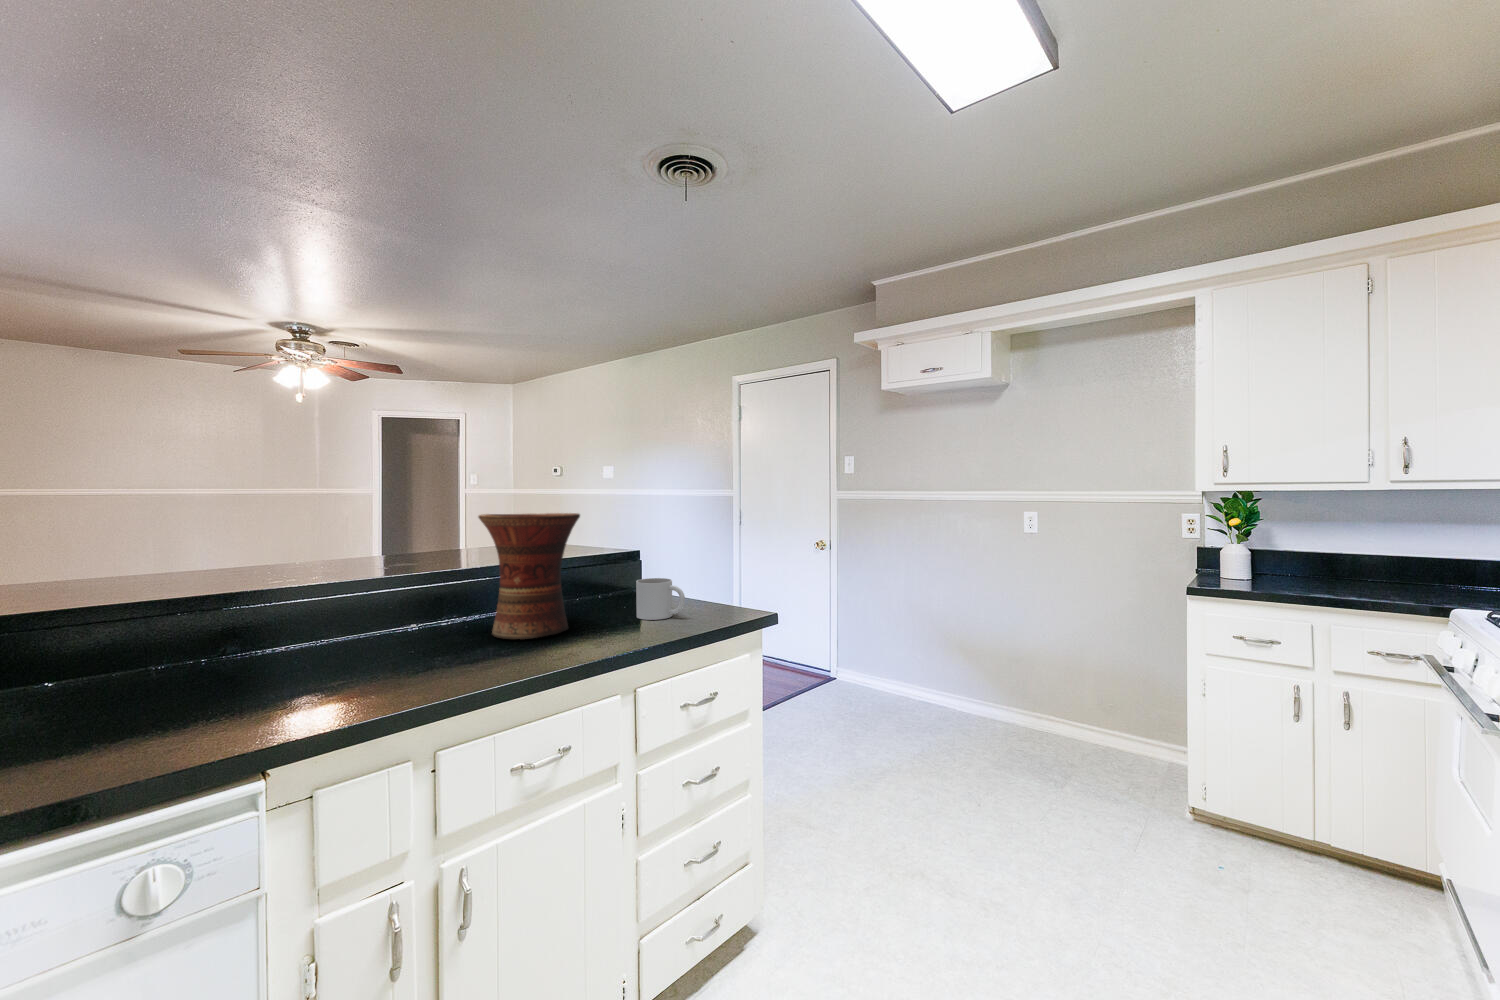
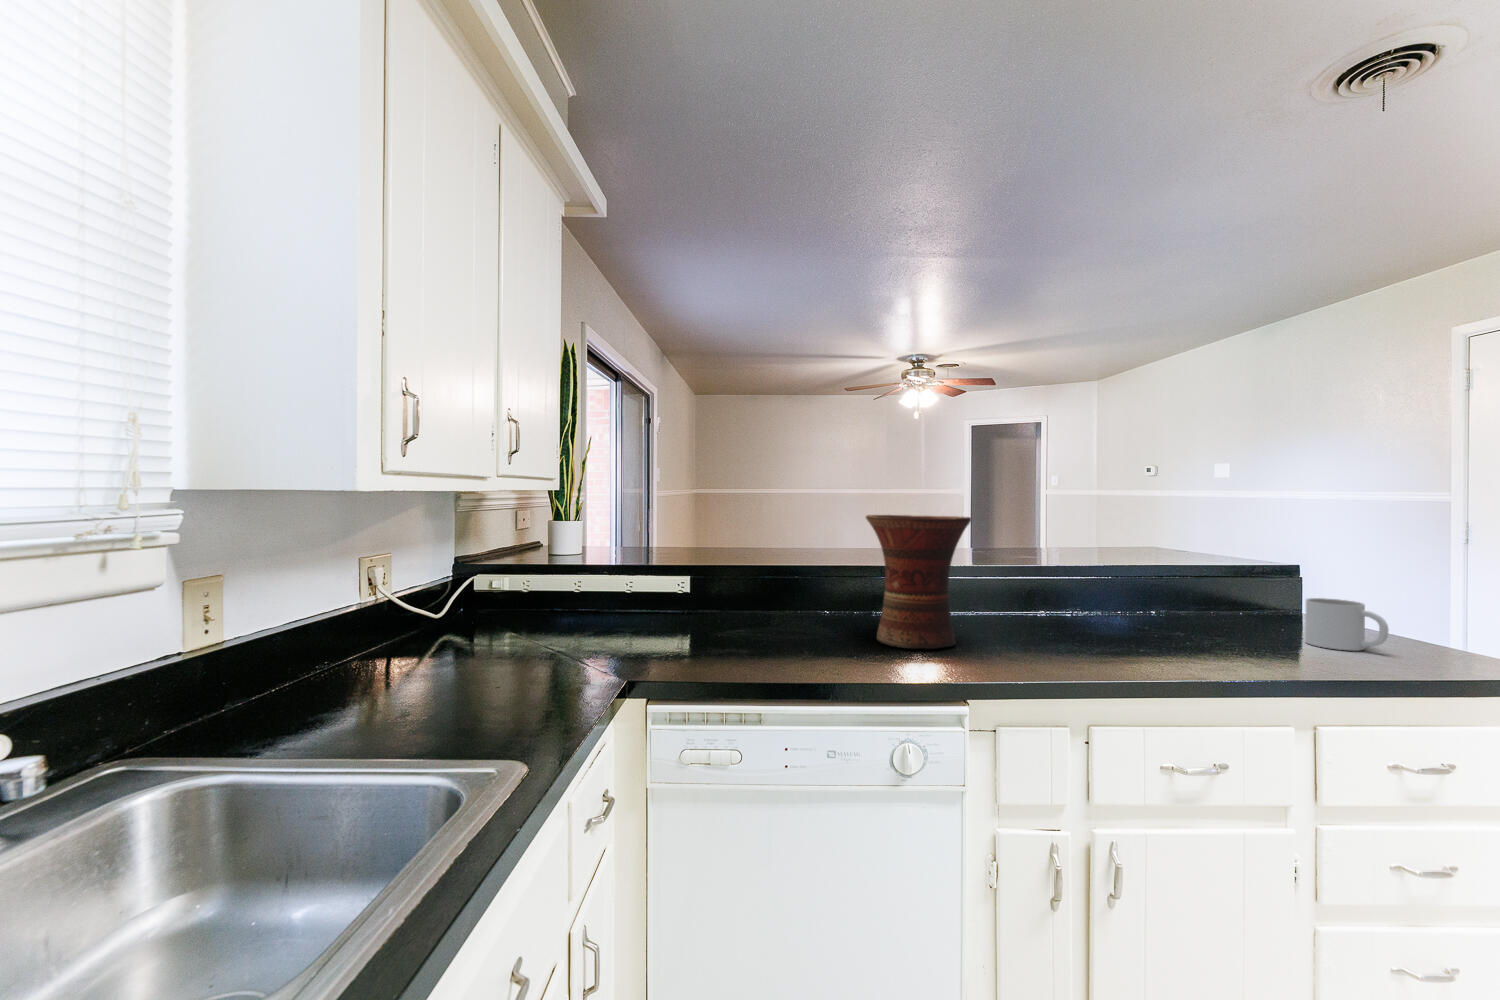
vase: present [478,513,580,639] -> present [866,515,971,649]

